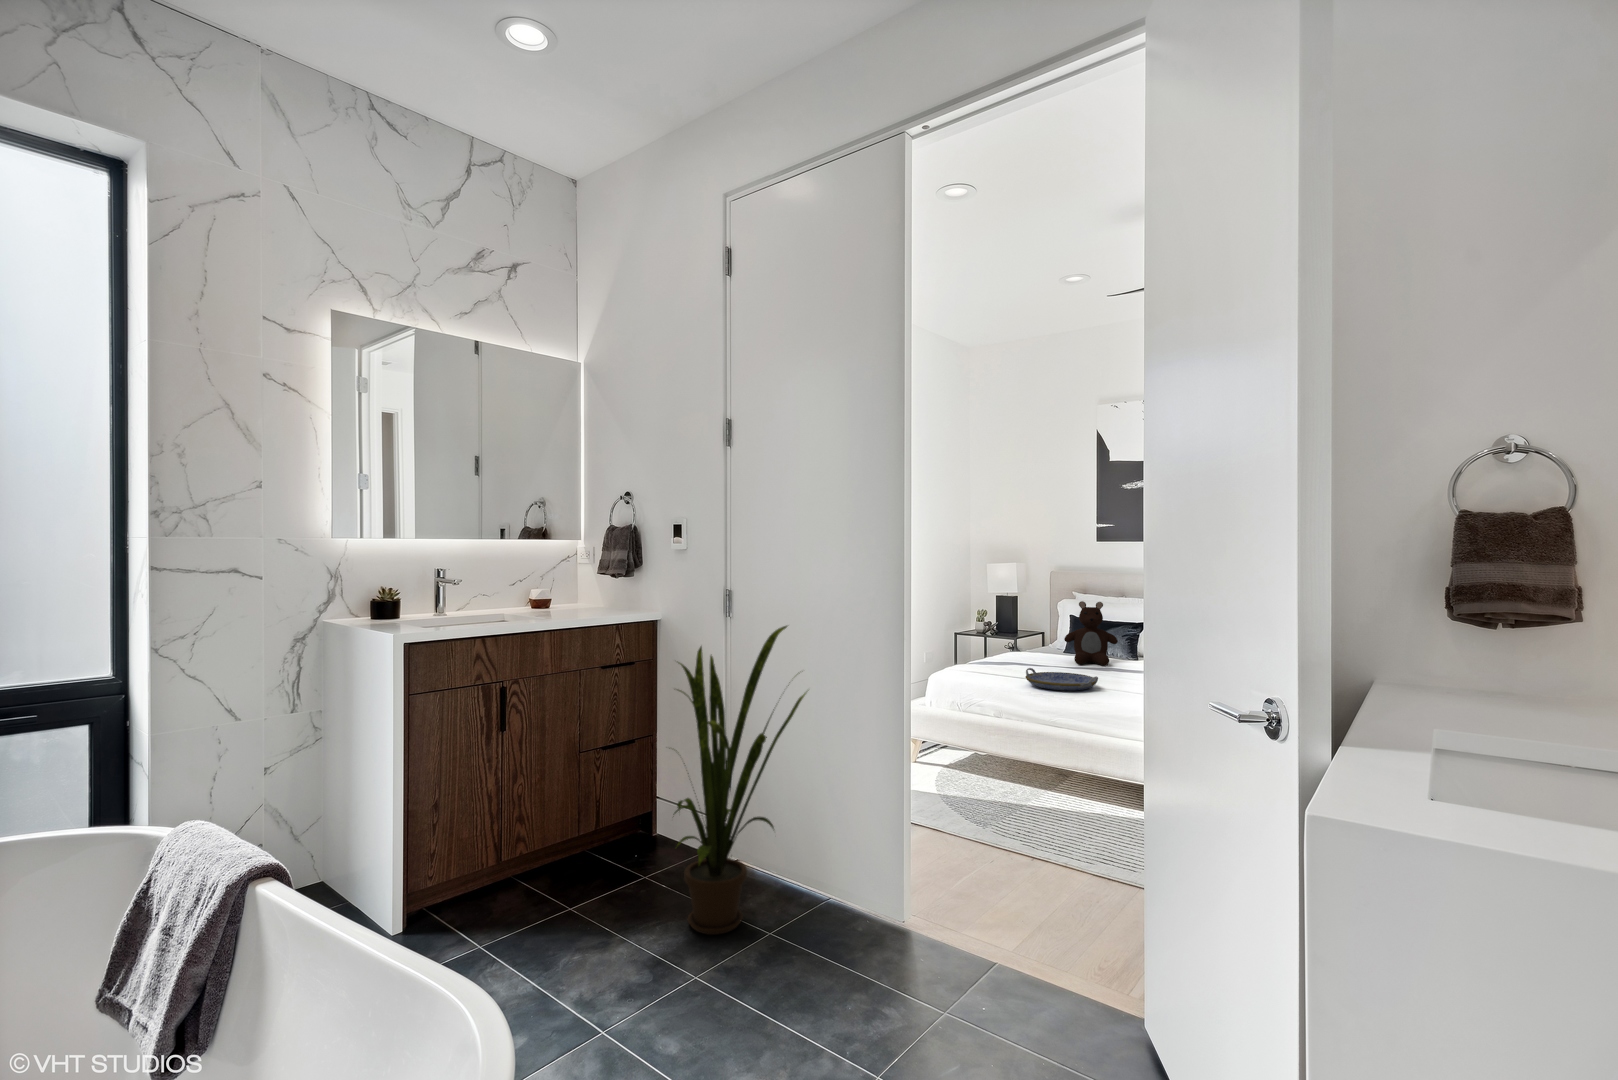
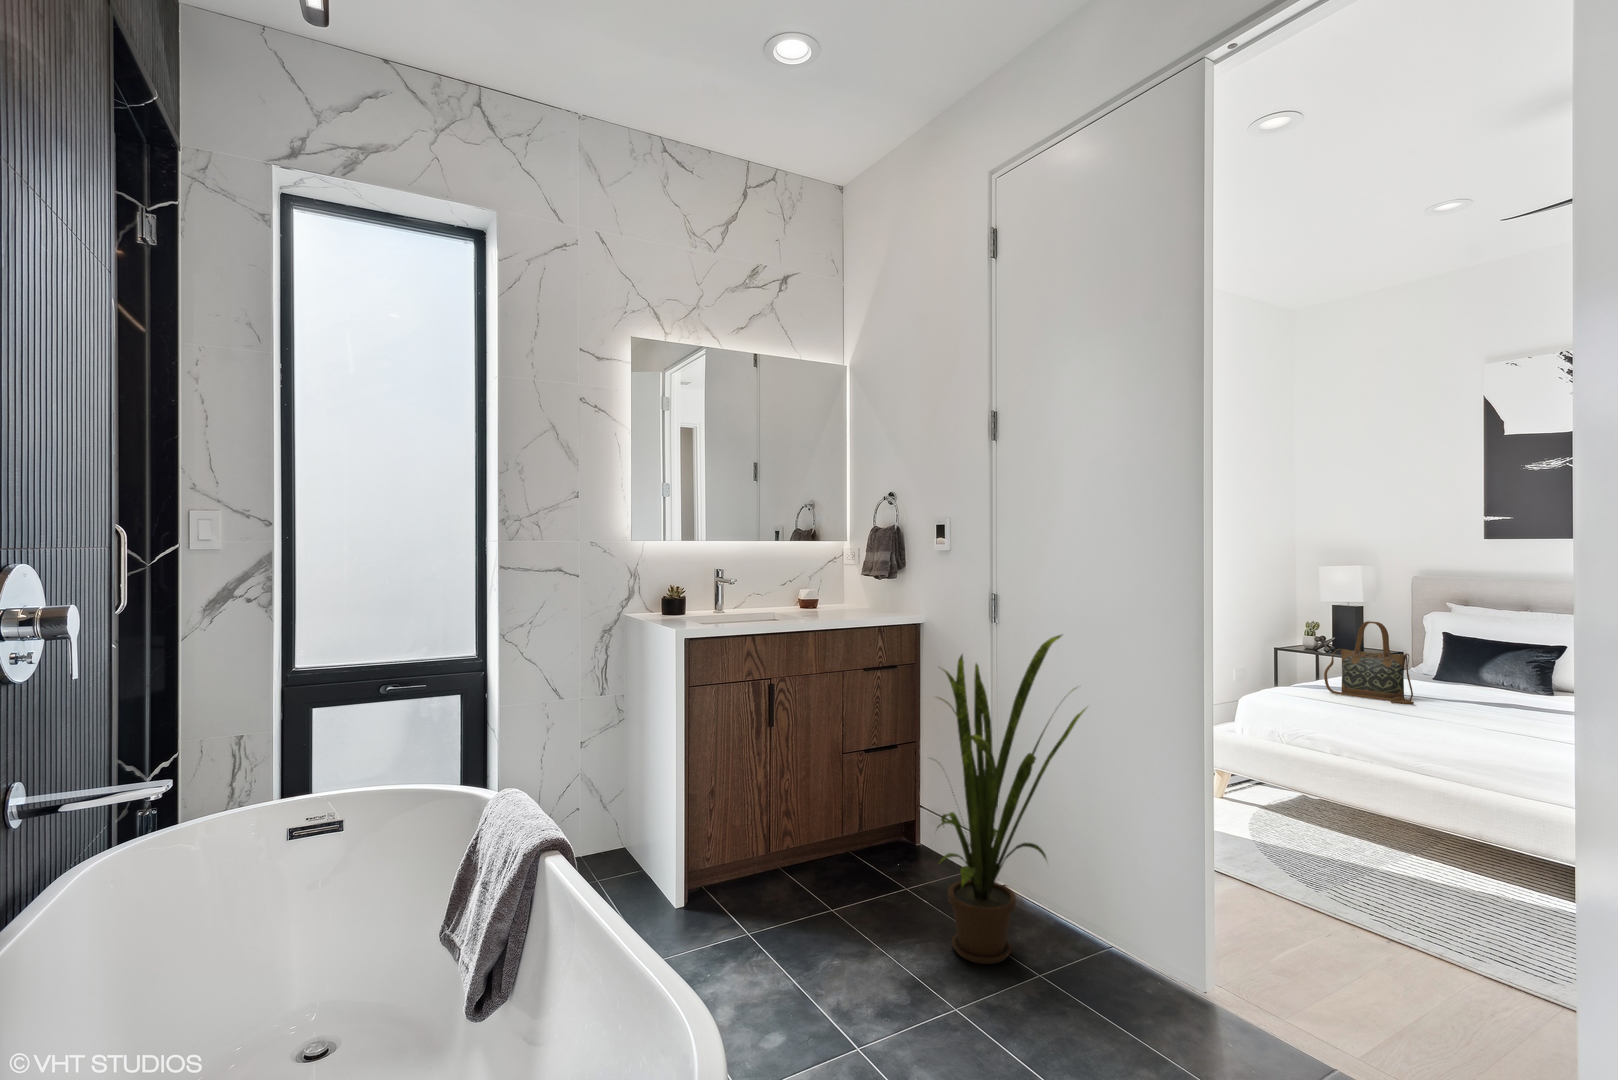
teddy bear: present [1064,601,1118,666] -> none [1431,615,1516,698]
handbag: none [991,608,1052,674] -> present [1324,621,1414,705]
serving tray: present [1026,668,1098,691] -> none [1375,696,1486,729]

